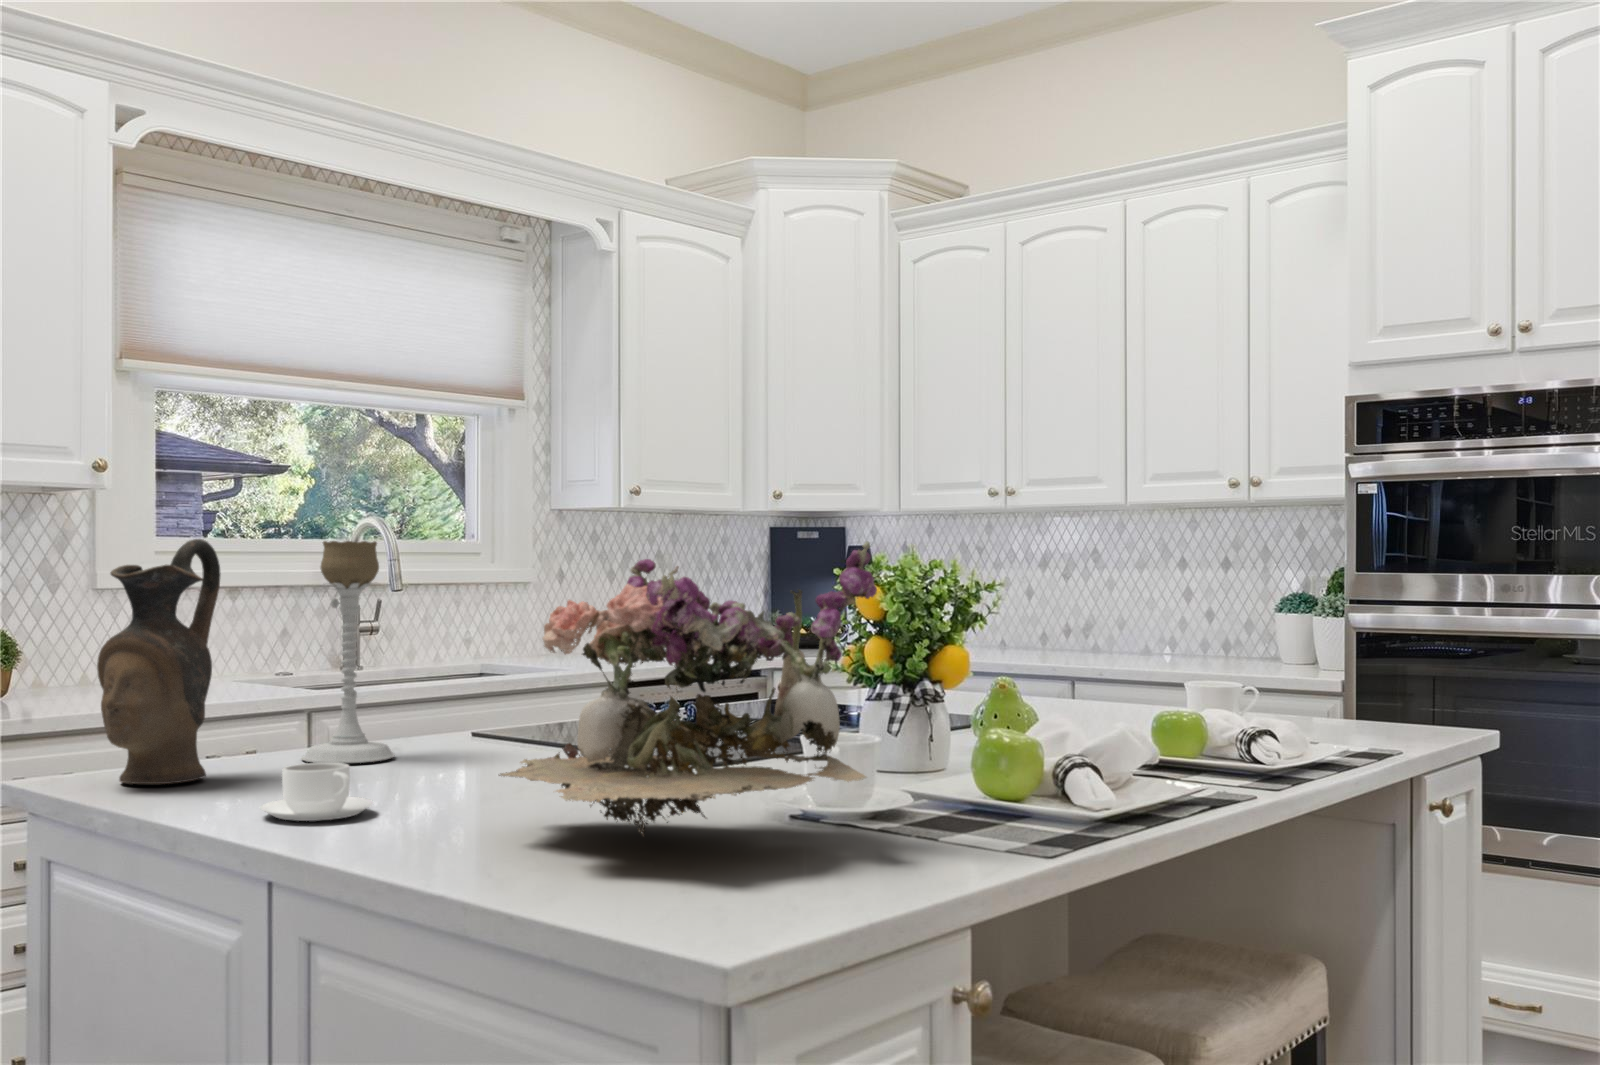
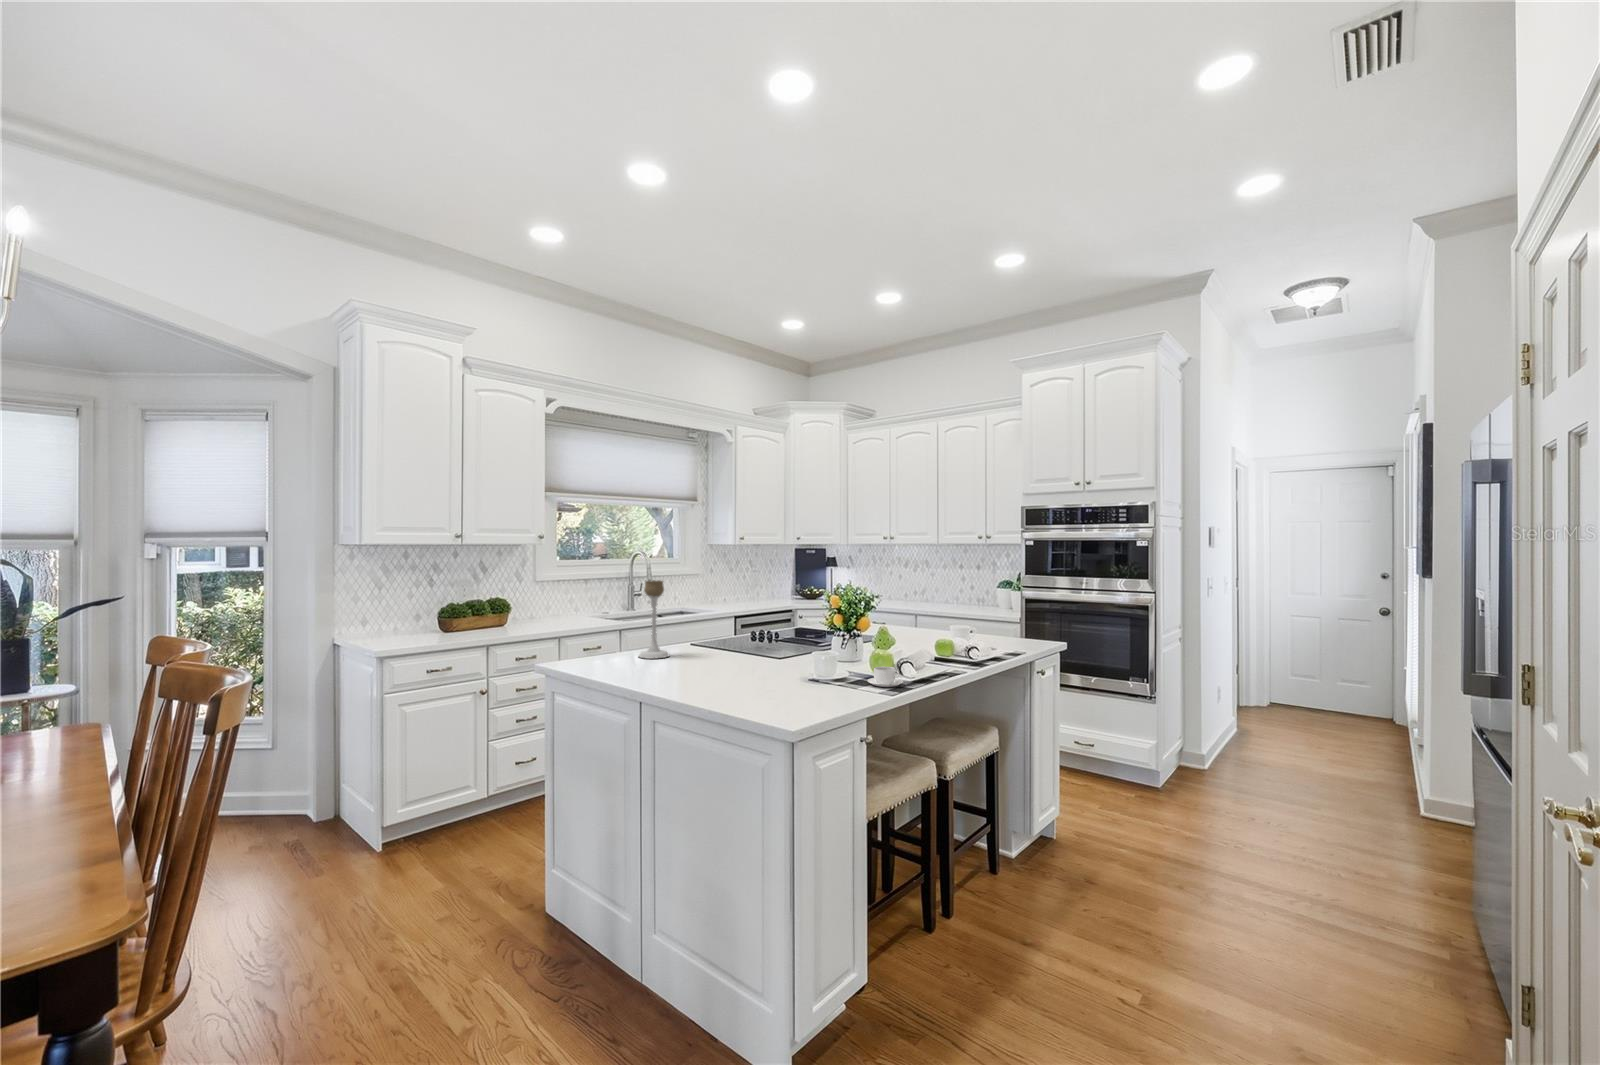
ceramic pitcher: present [97,539,221,784] -> none [575,583,613,667]
flower arrangement: present [499,542,877,836] -> none [716,592,837,688]
coffee cup: present [260,763,374,821] -> present [867,667,903,687]

